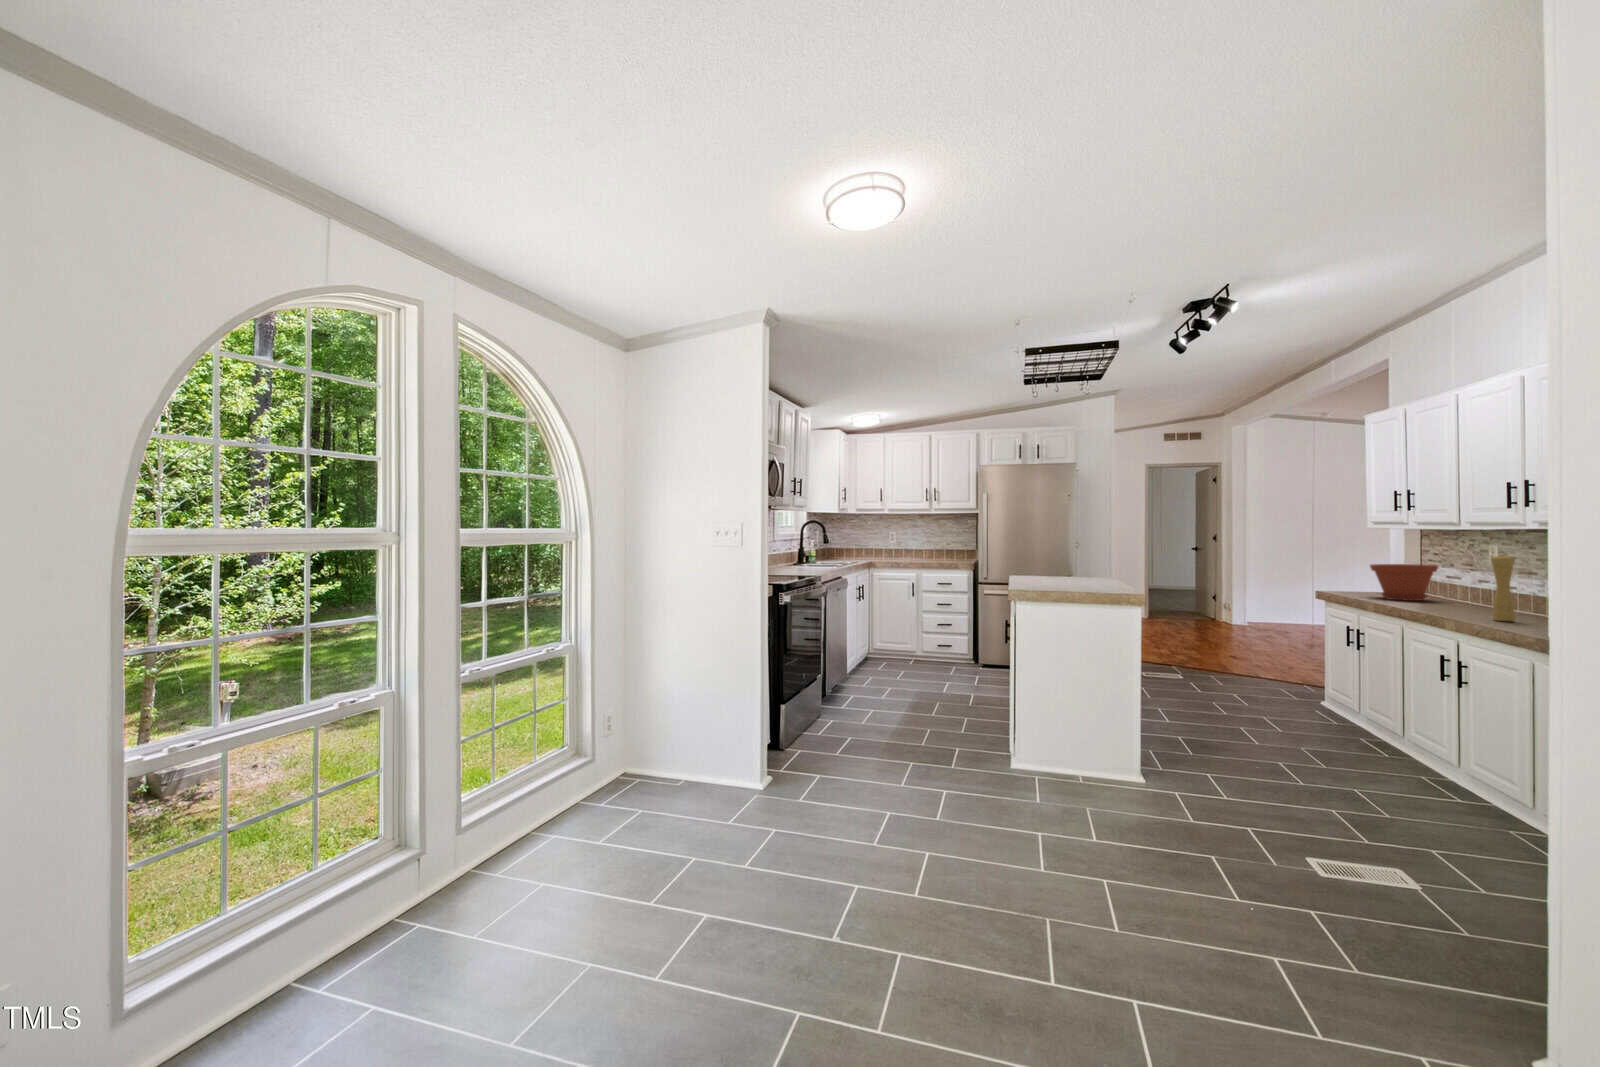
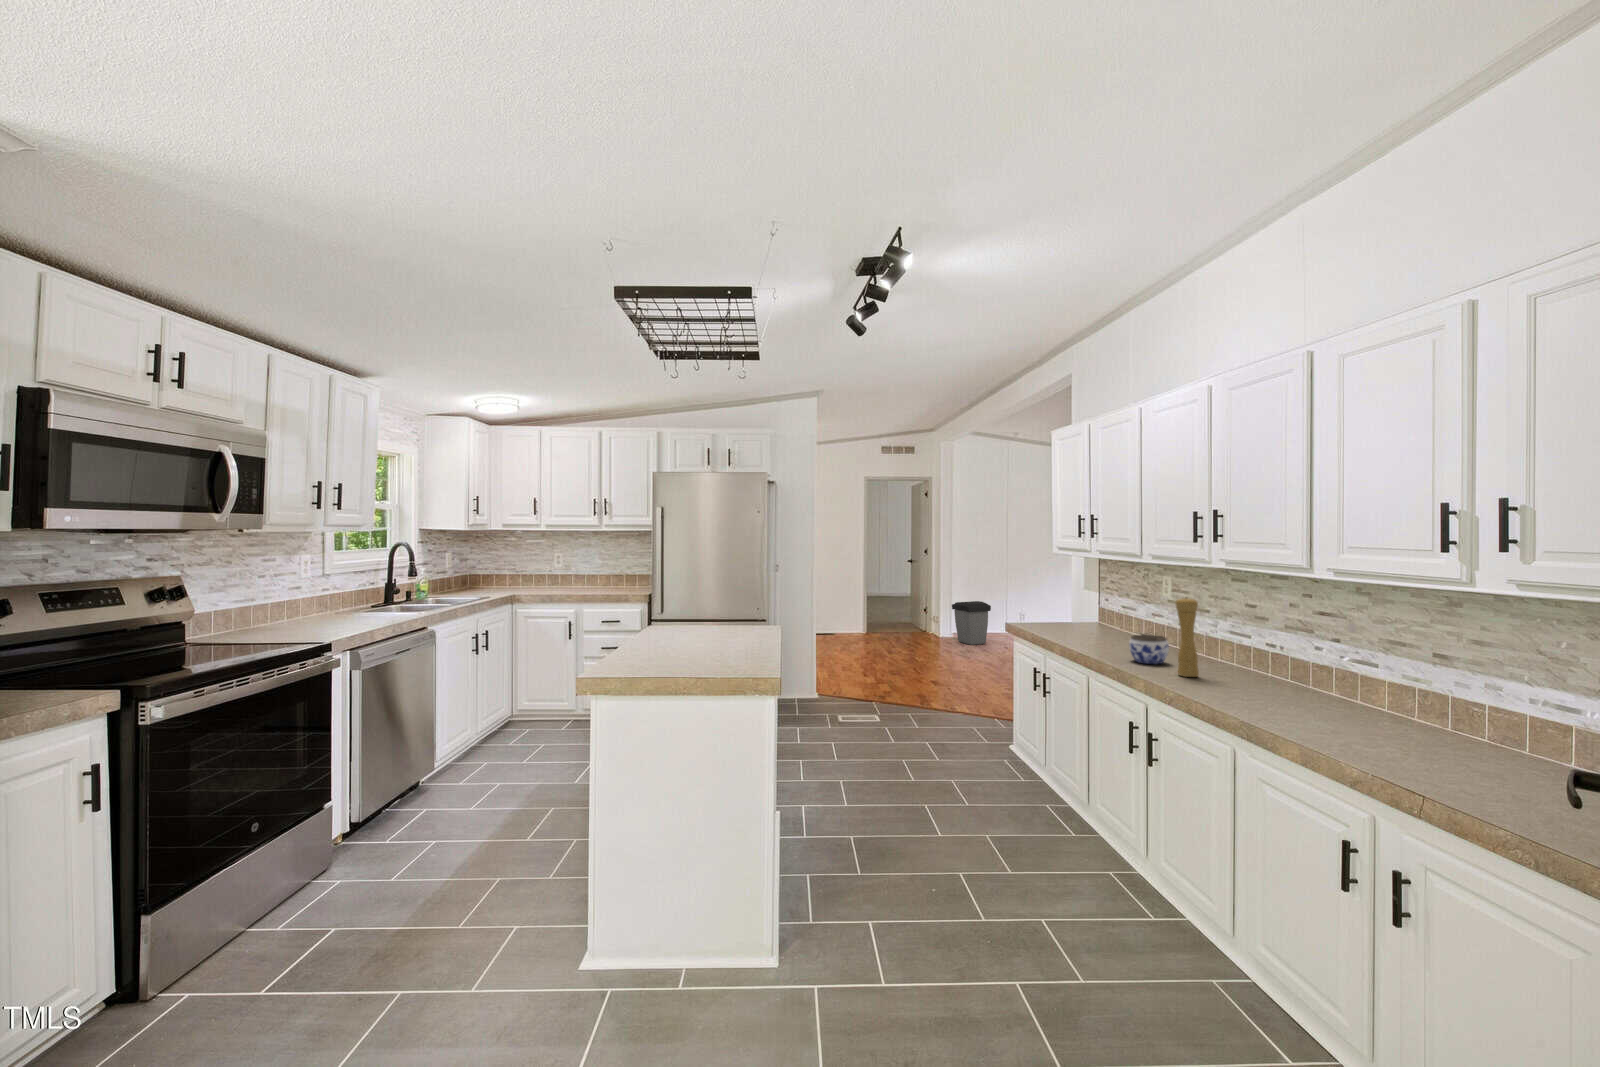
plant pot: present [1370,564,1438,601] -> none [1056,596,1119,640]
trash can: none [1247,586,1293,628] -> present [952,601,991,645]
jar: none [1444,590,1487,614] -> present [1129,634,1169,664]

